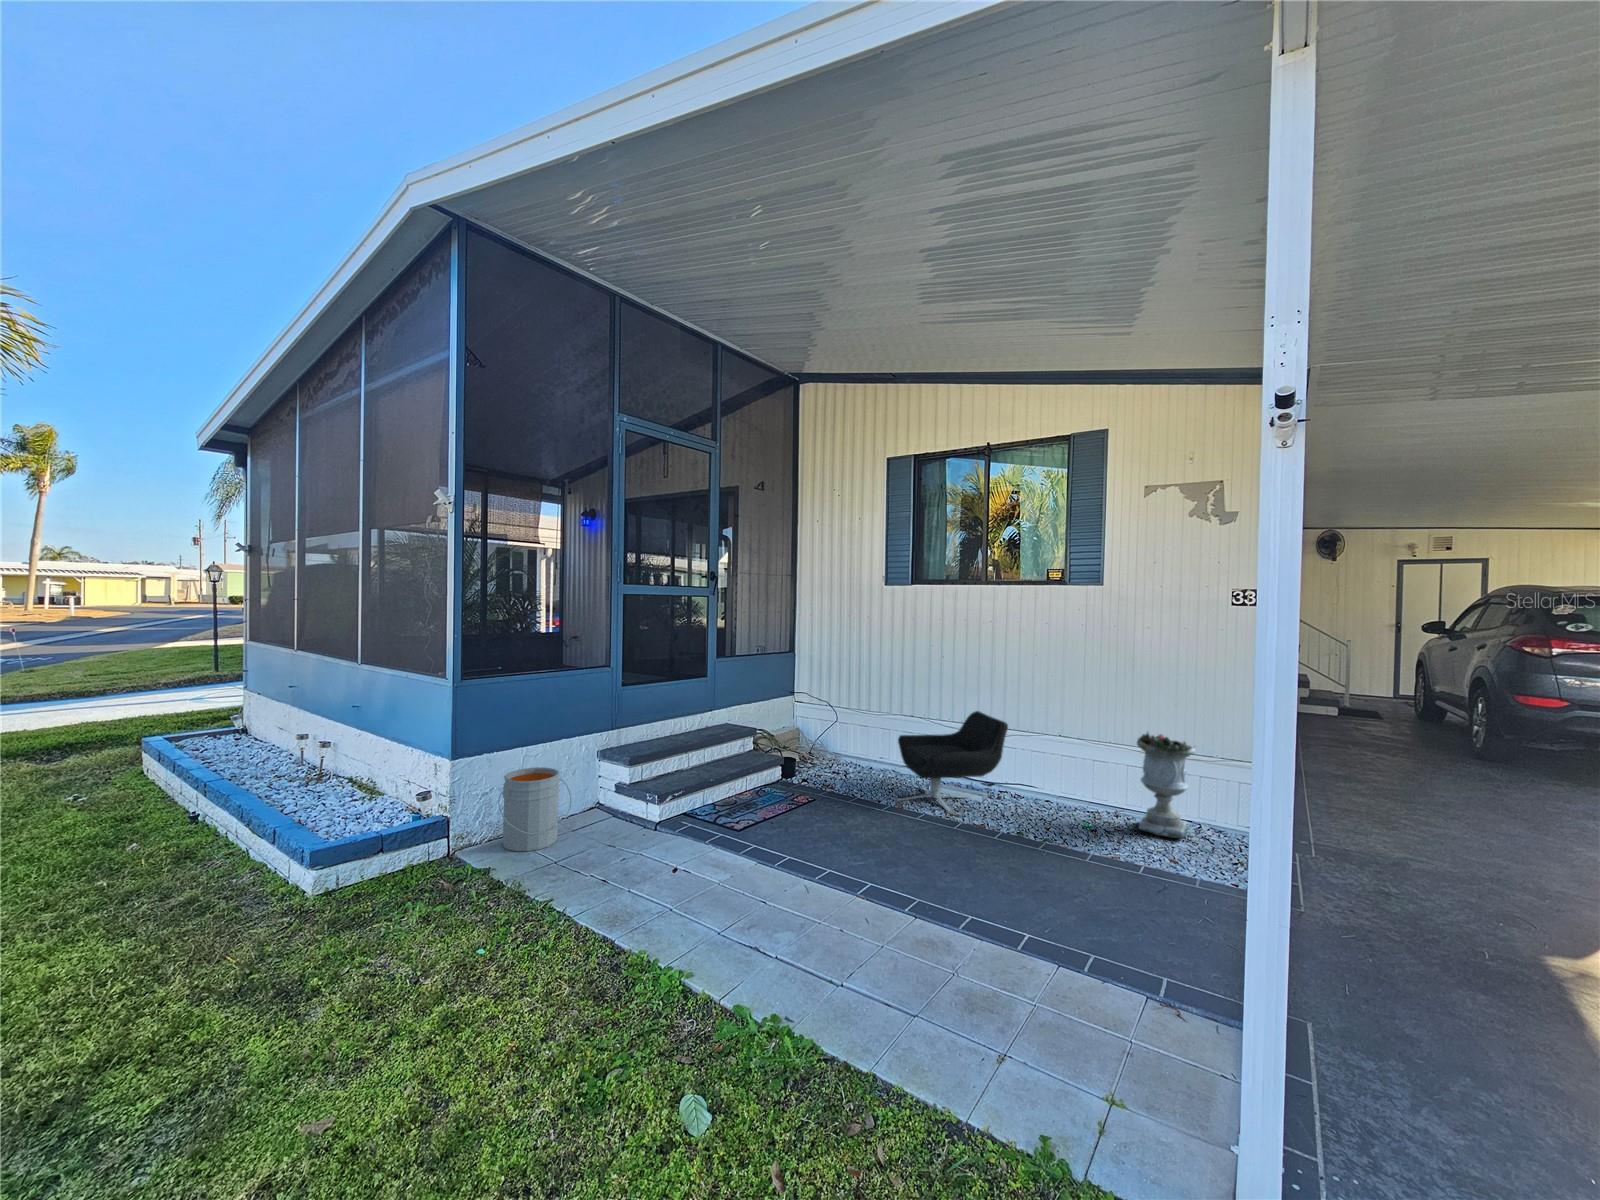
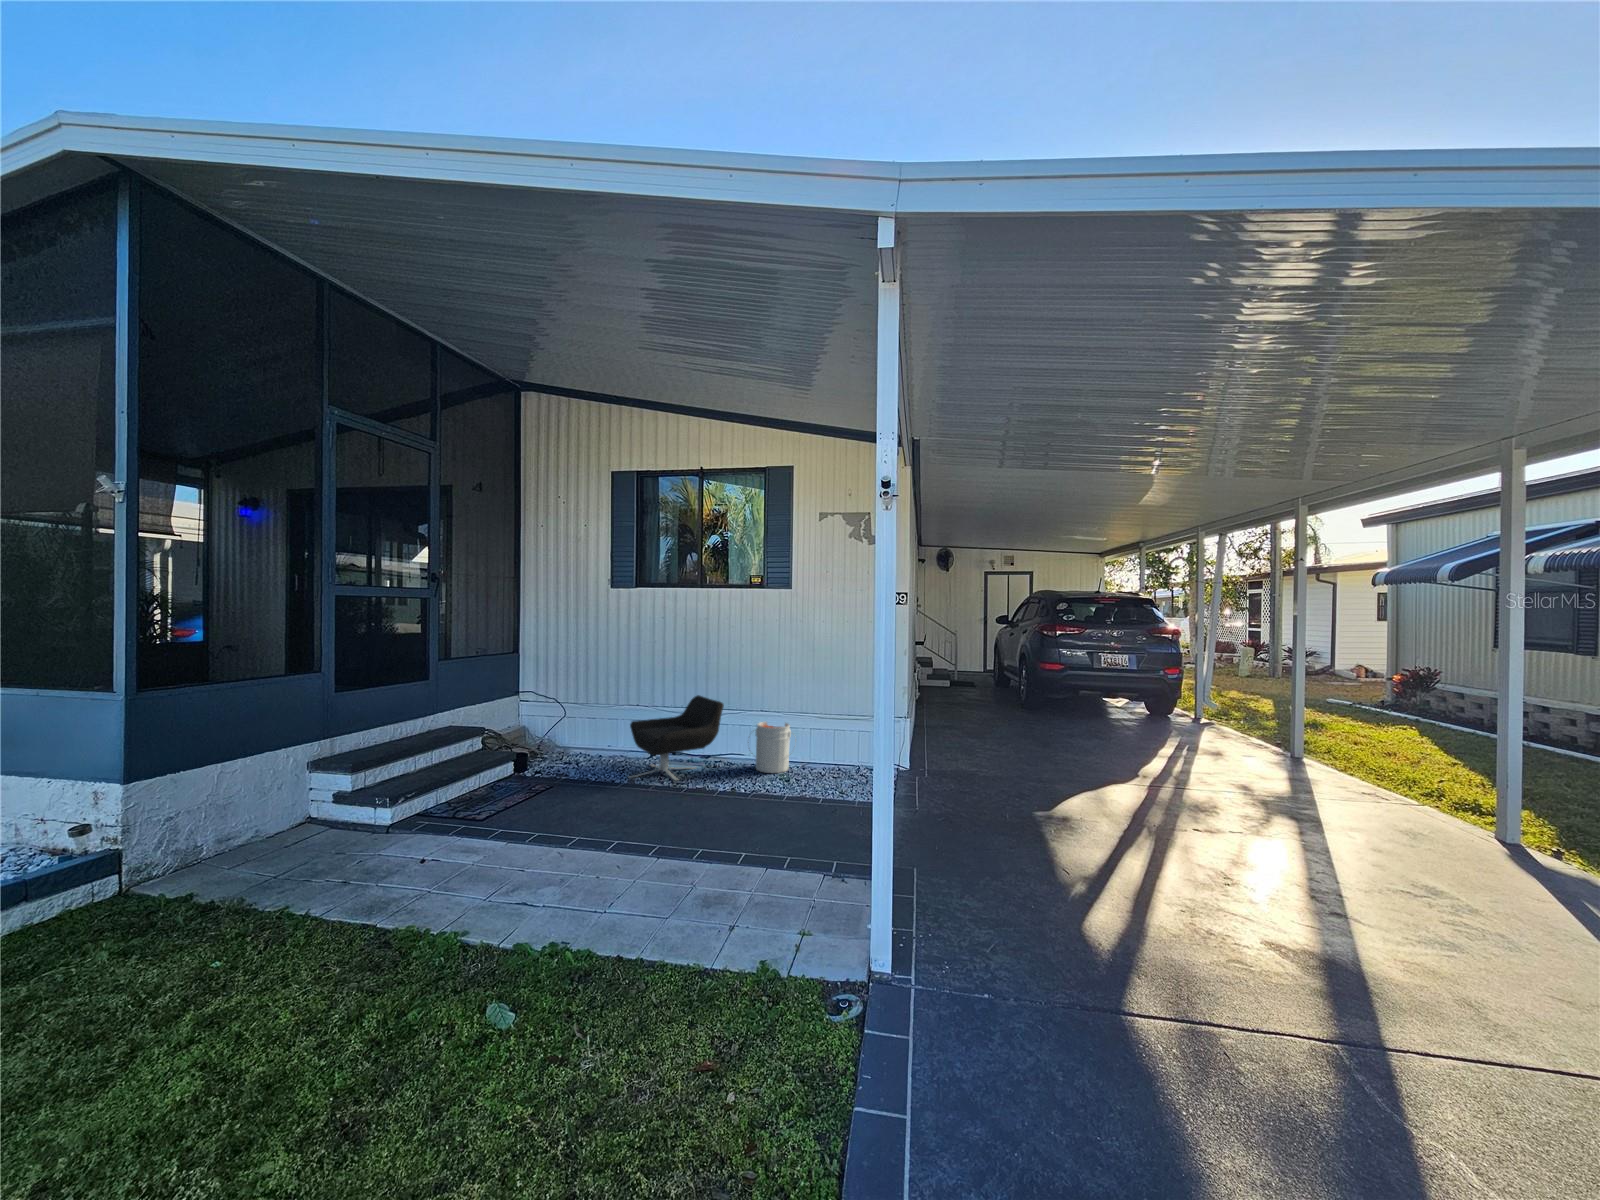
planter: present [1137,732,1195,838] -> none [816,700,855,777]
bucket: present [498,767,571,851] -> present [748,722,796,773]

